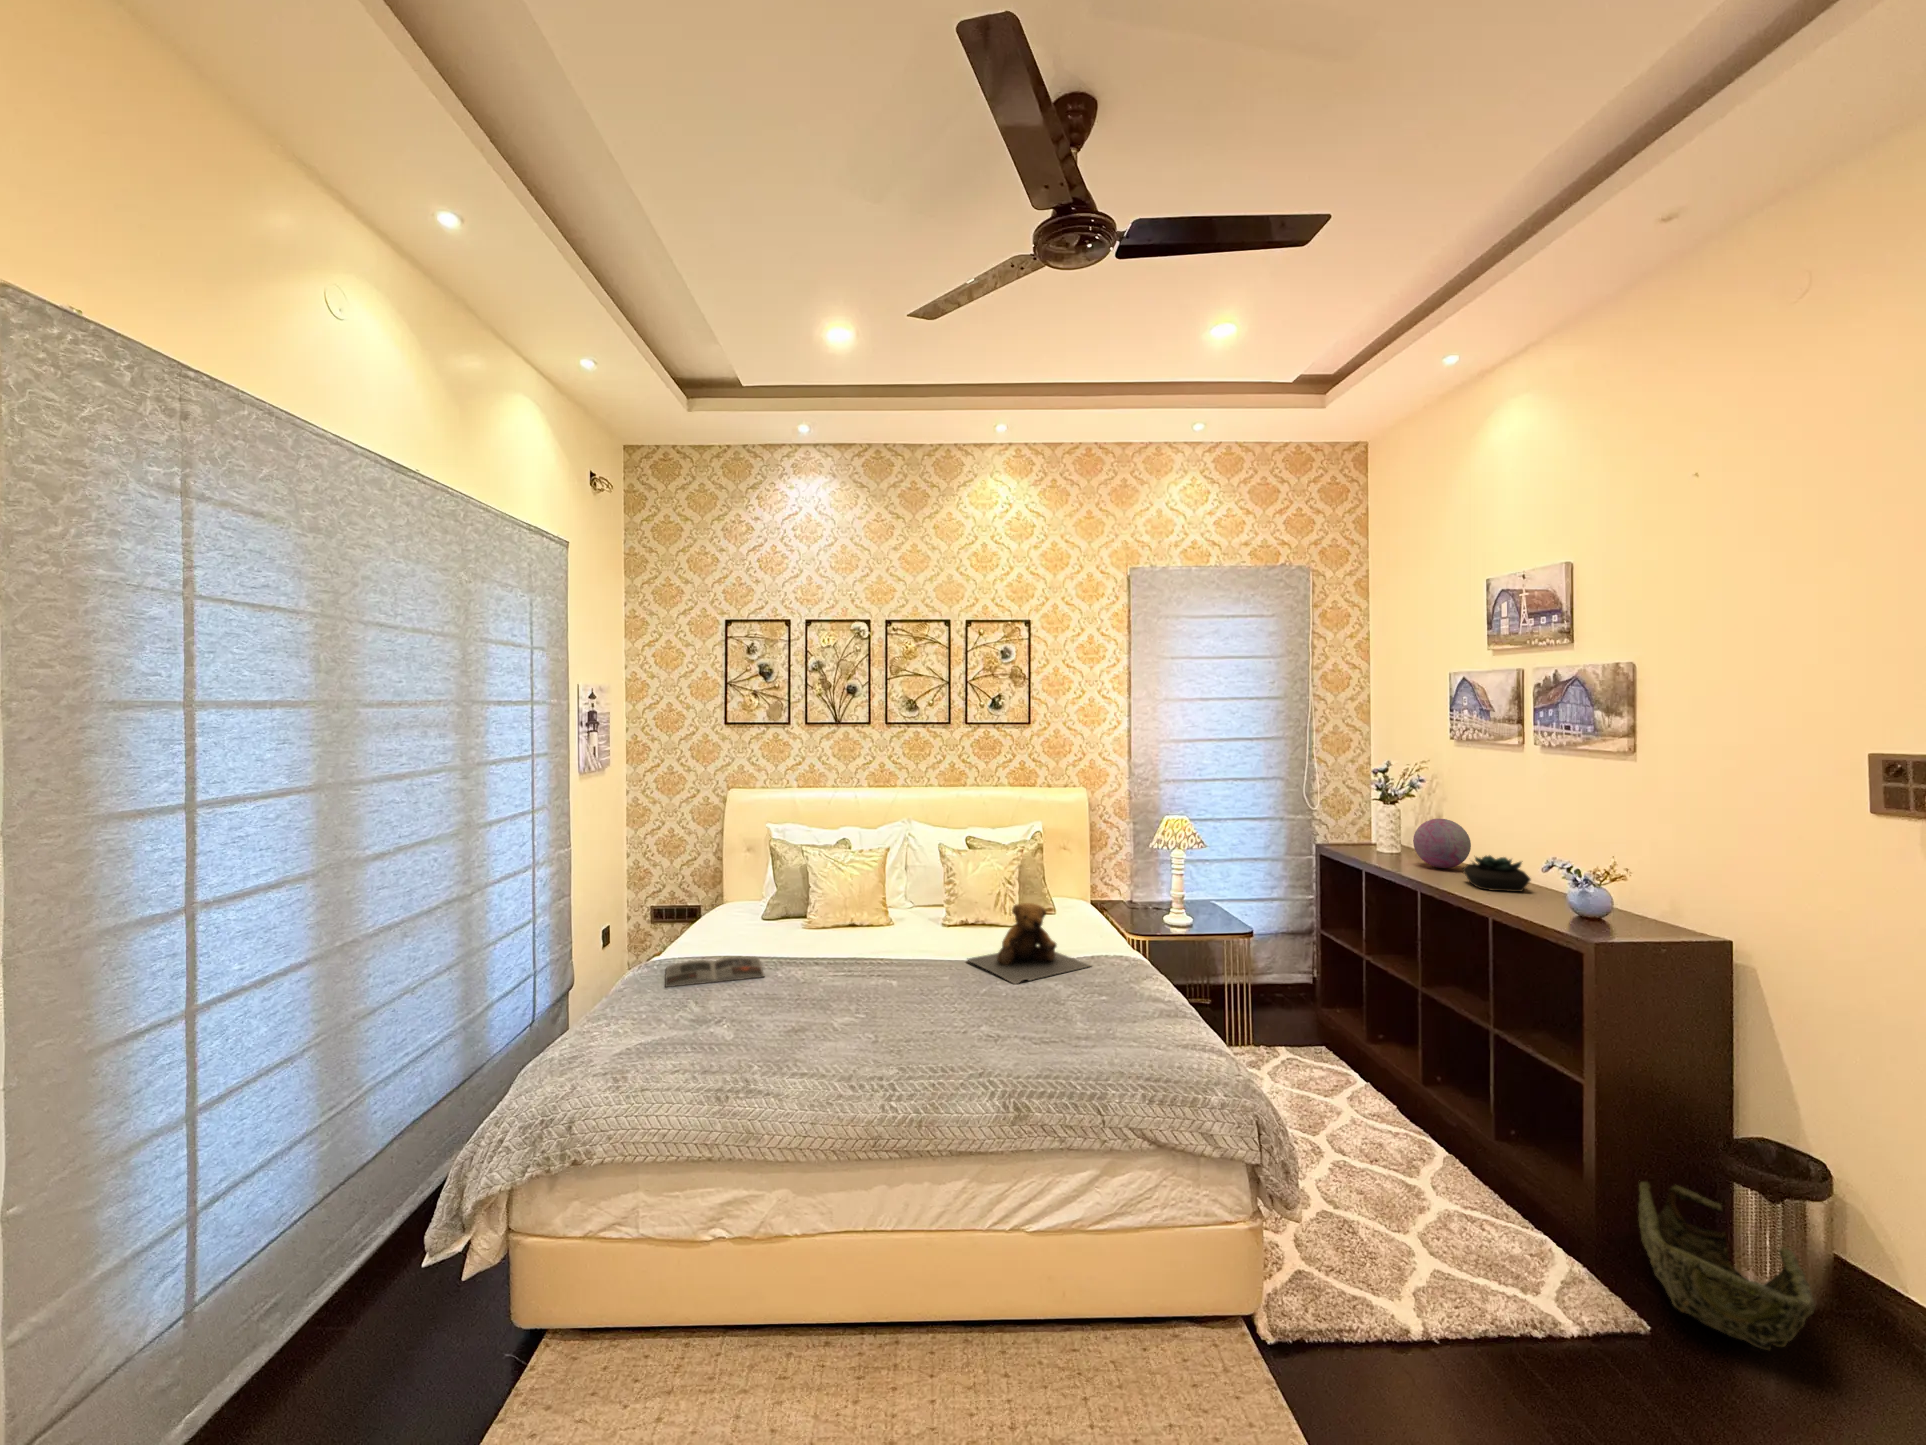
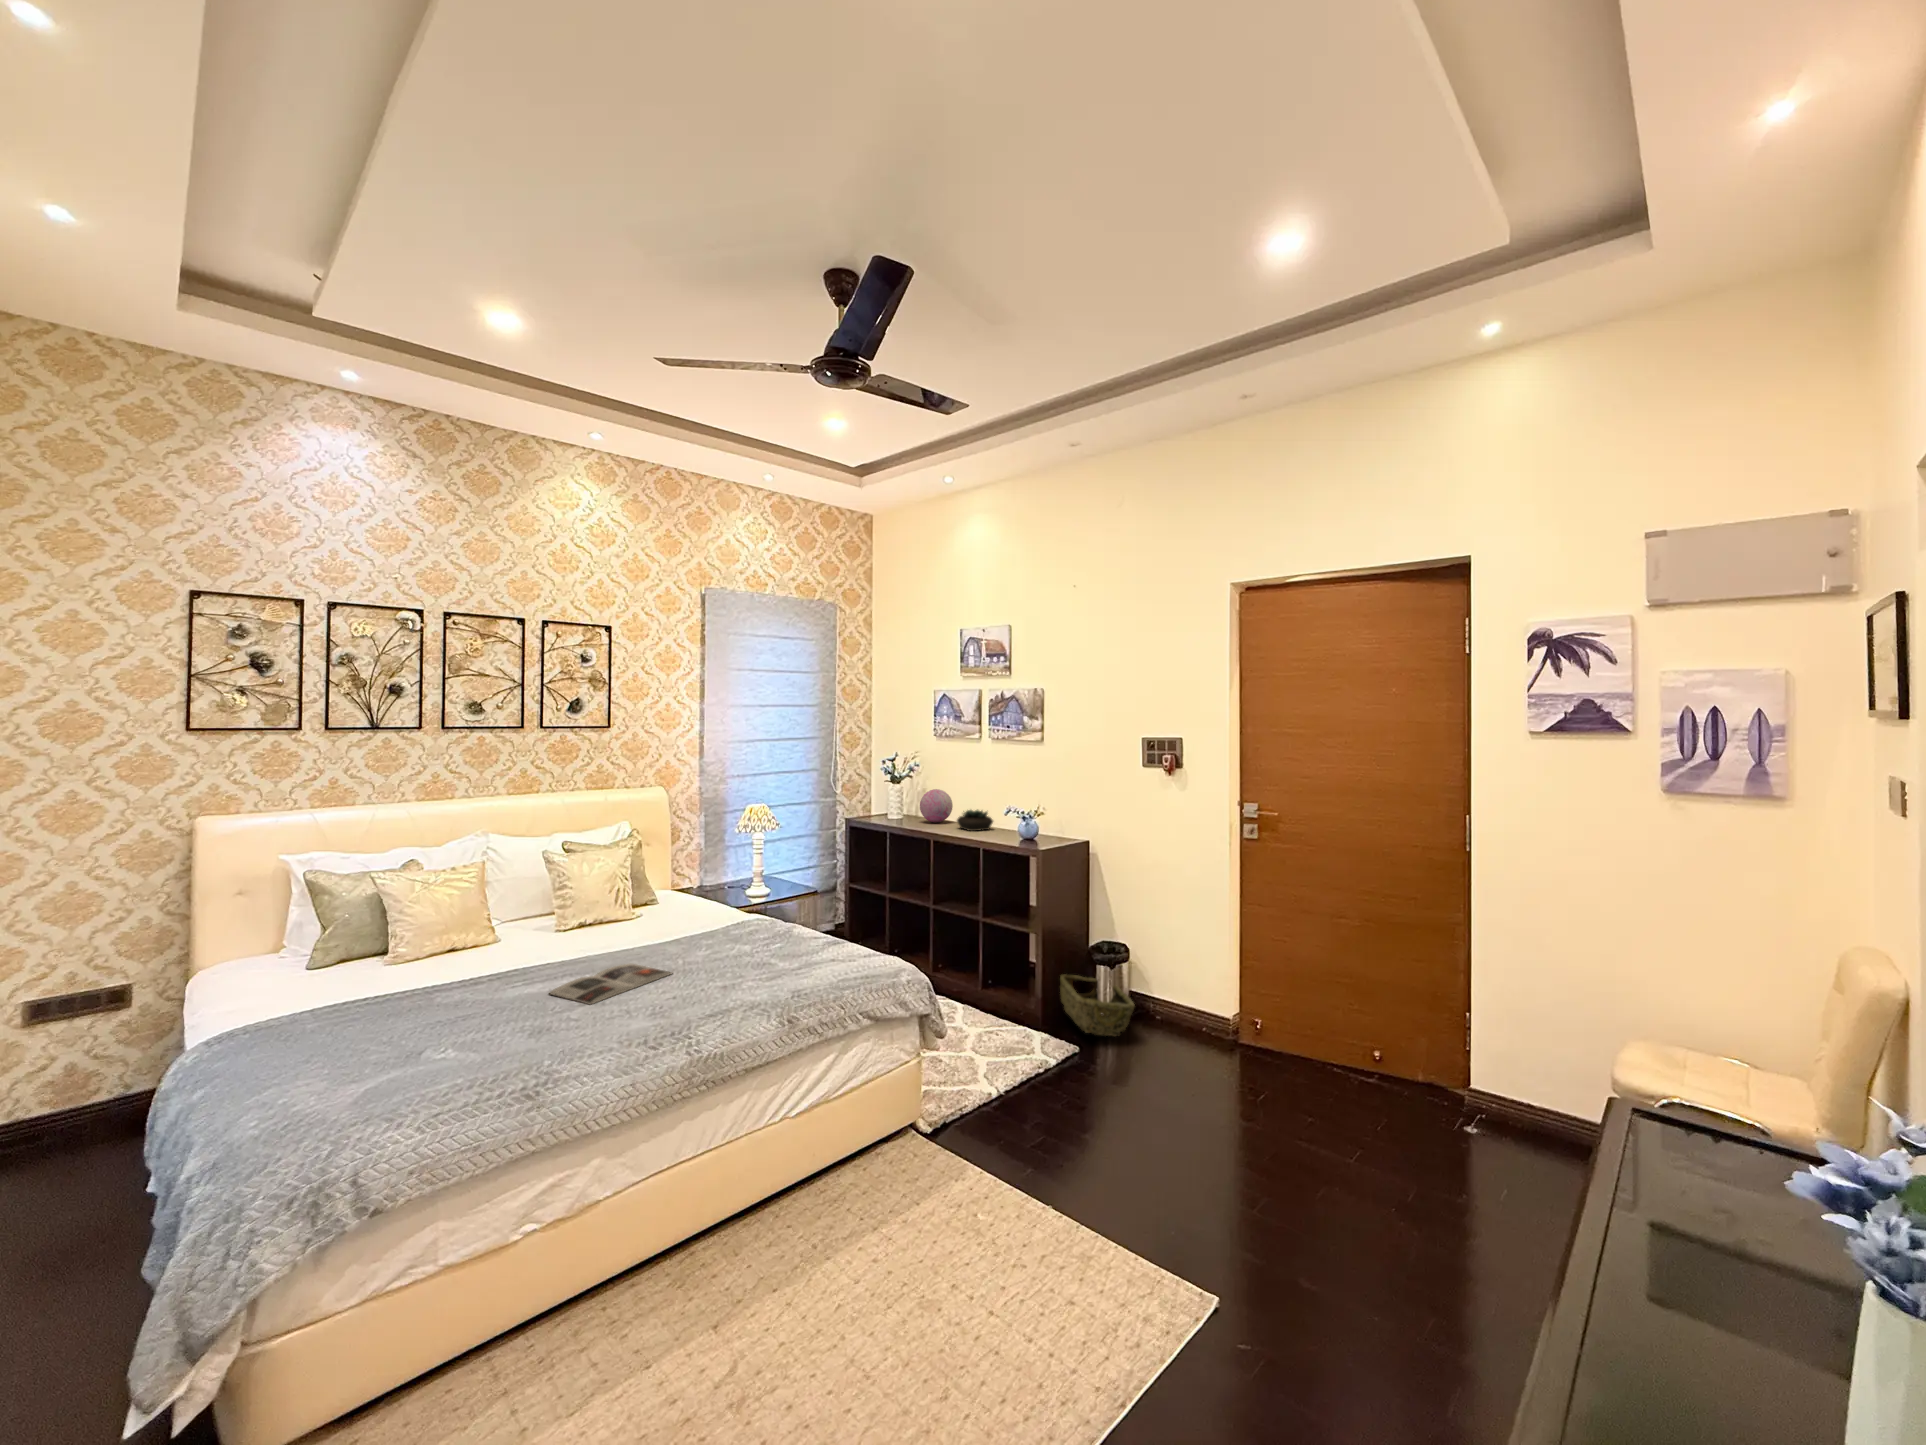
teddy bear: present [967,903,1090,984] -> none [631,884,745,953]
magazine: present [665,957,764,987] -> present [549,964,672,1004]

